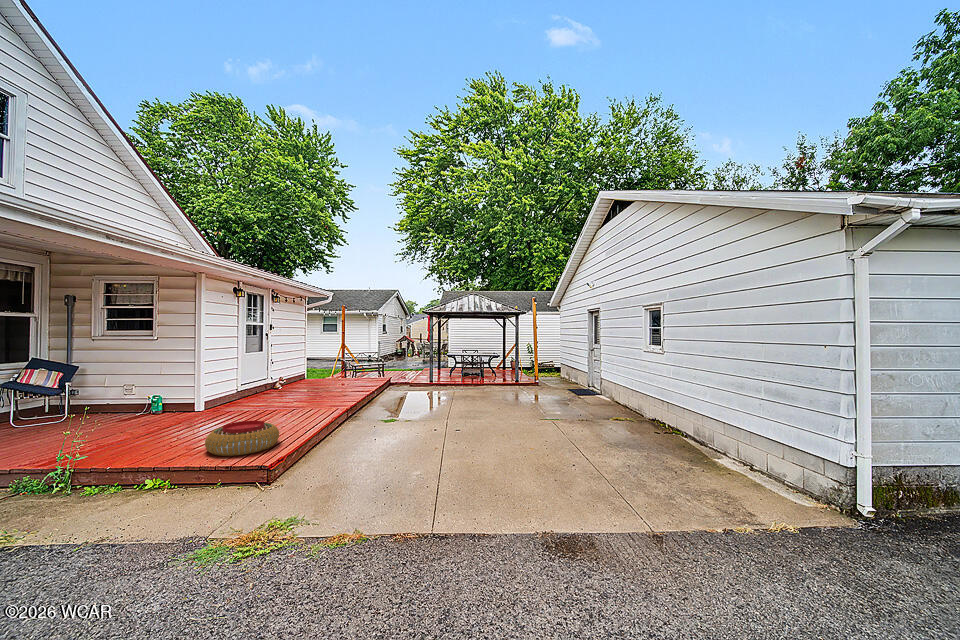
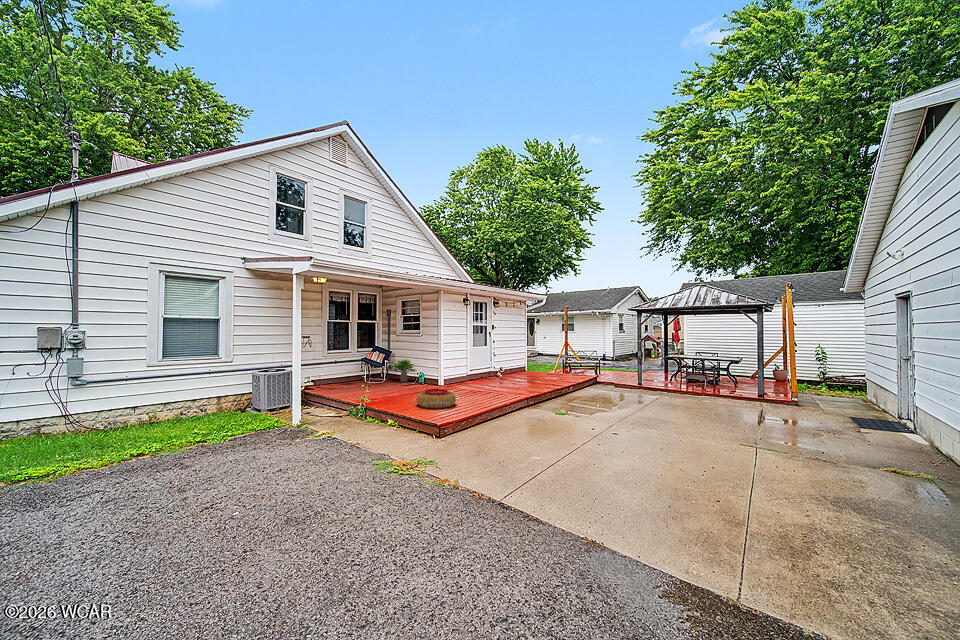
potted plant: none [84,379,150,420] -> present [392,360,416,382]

